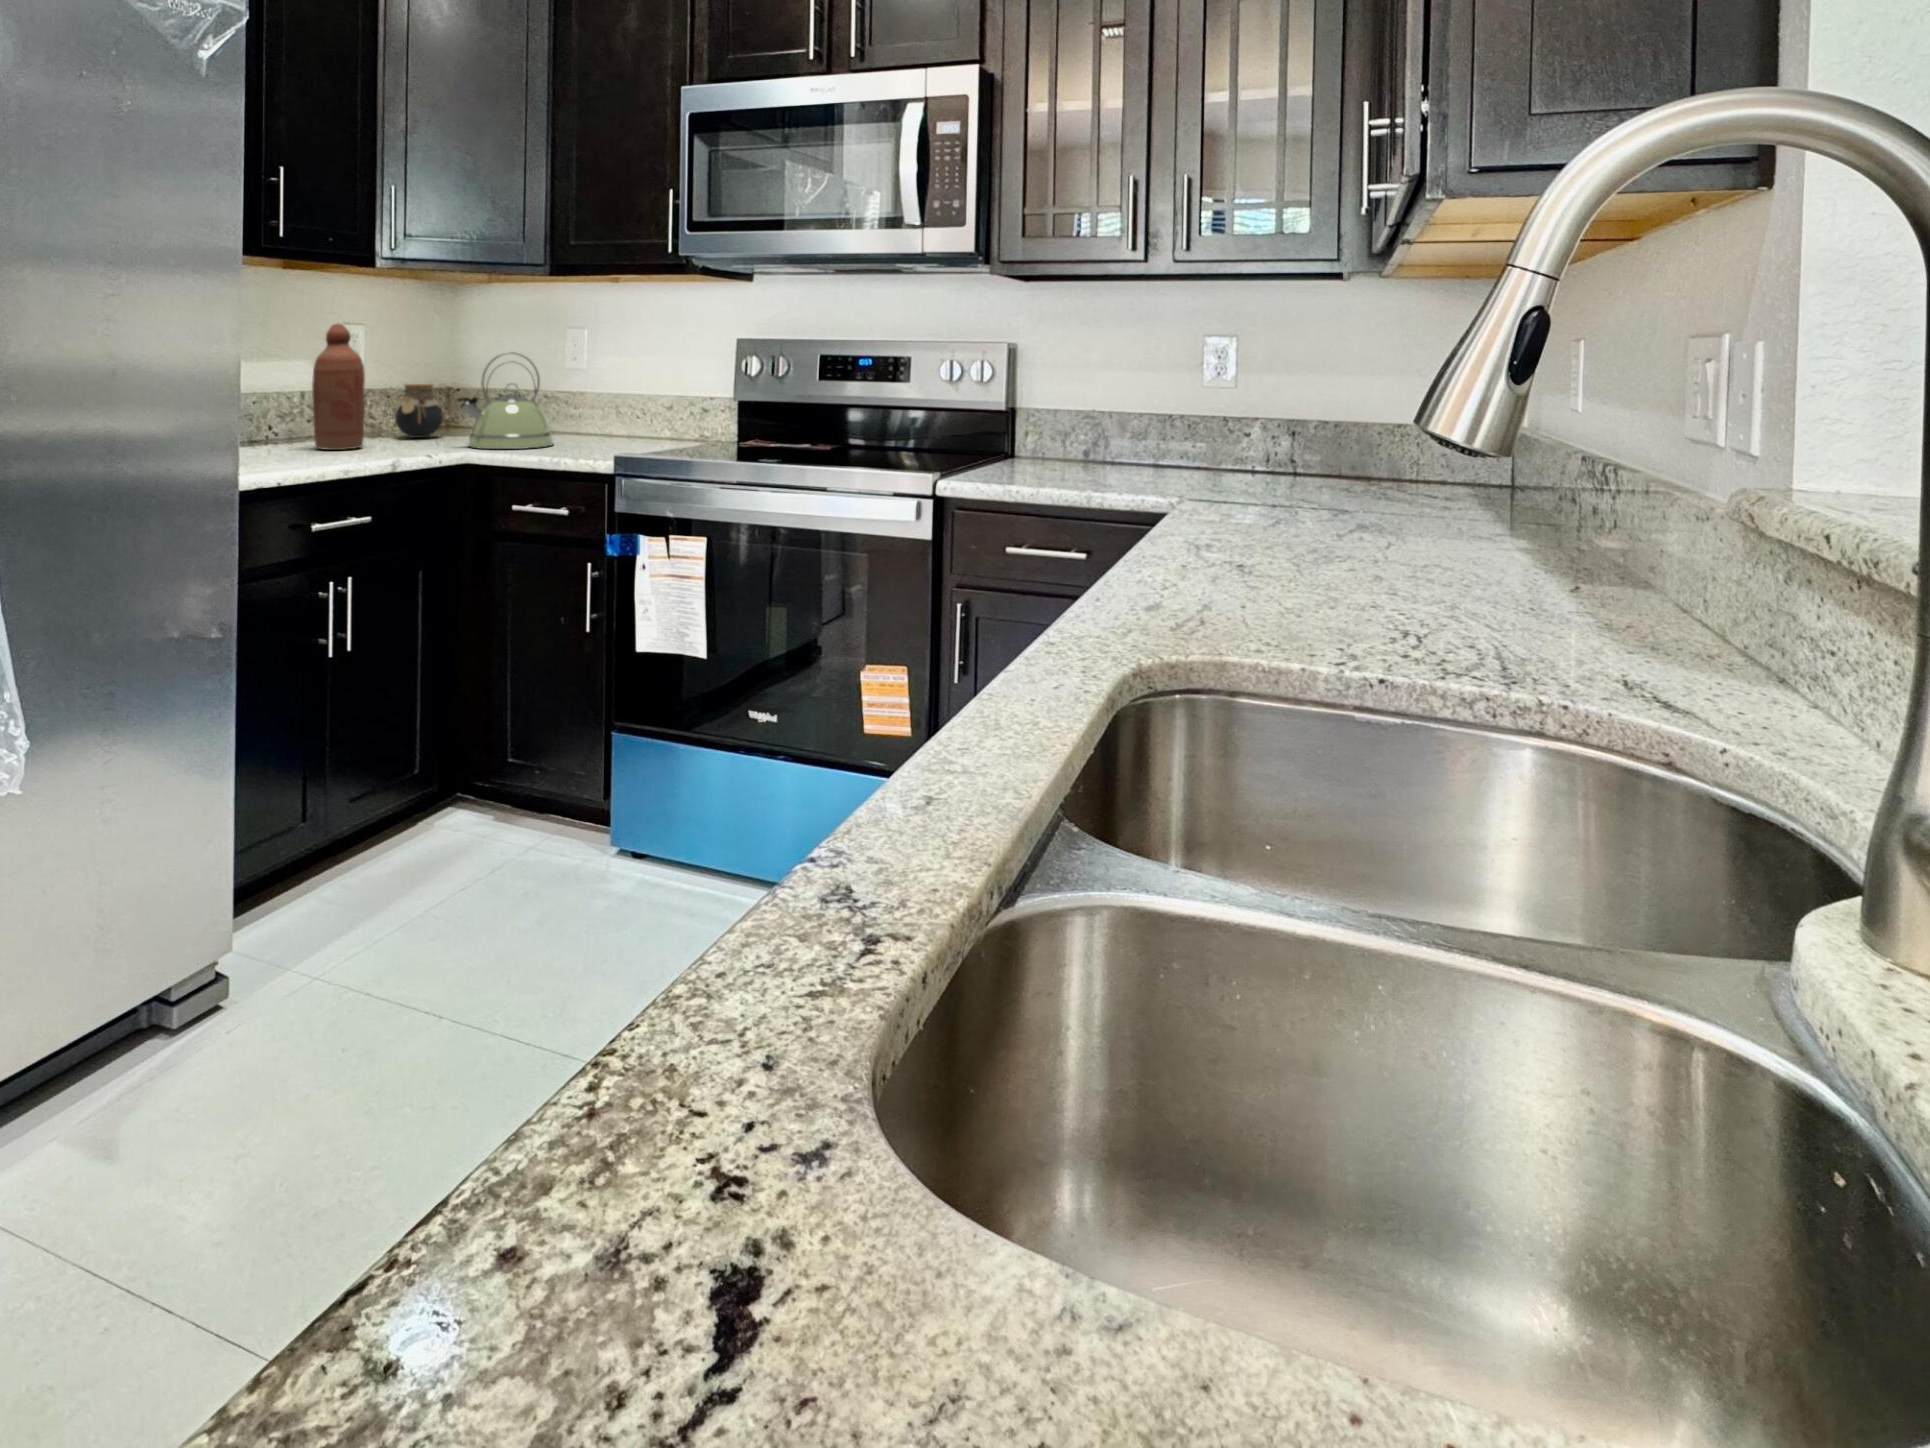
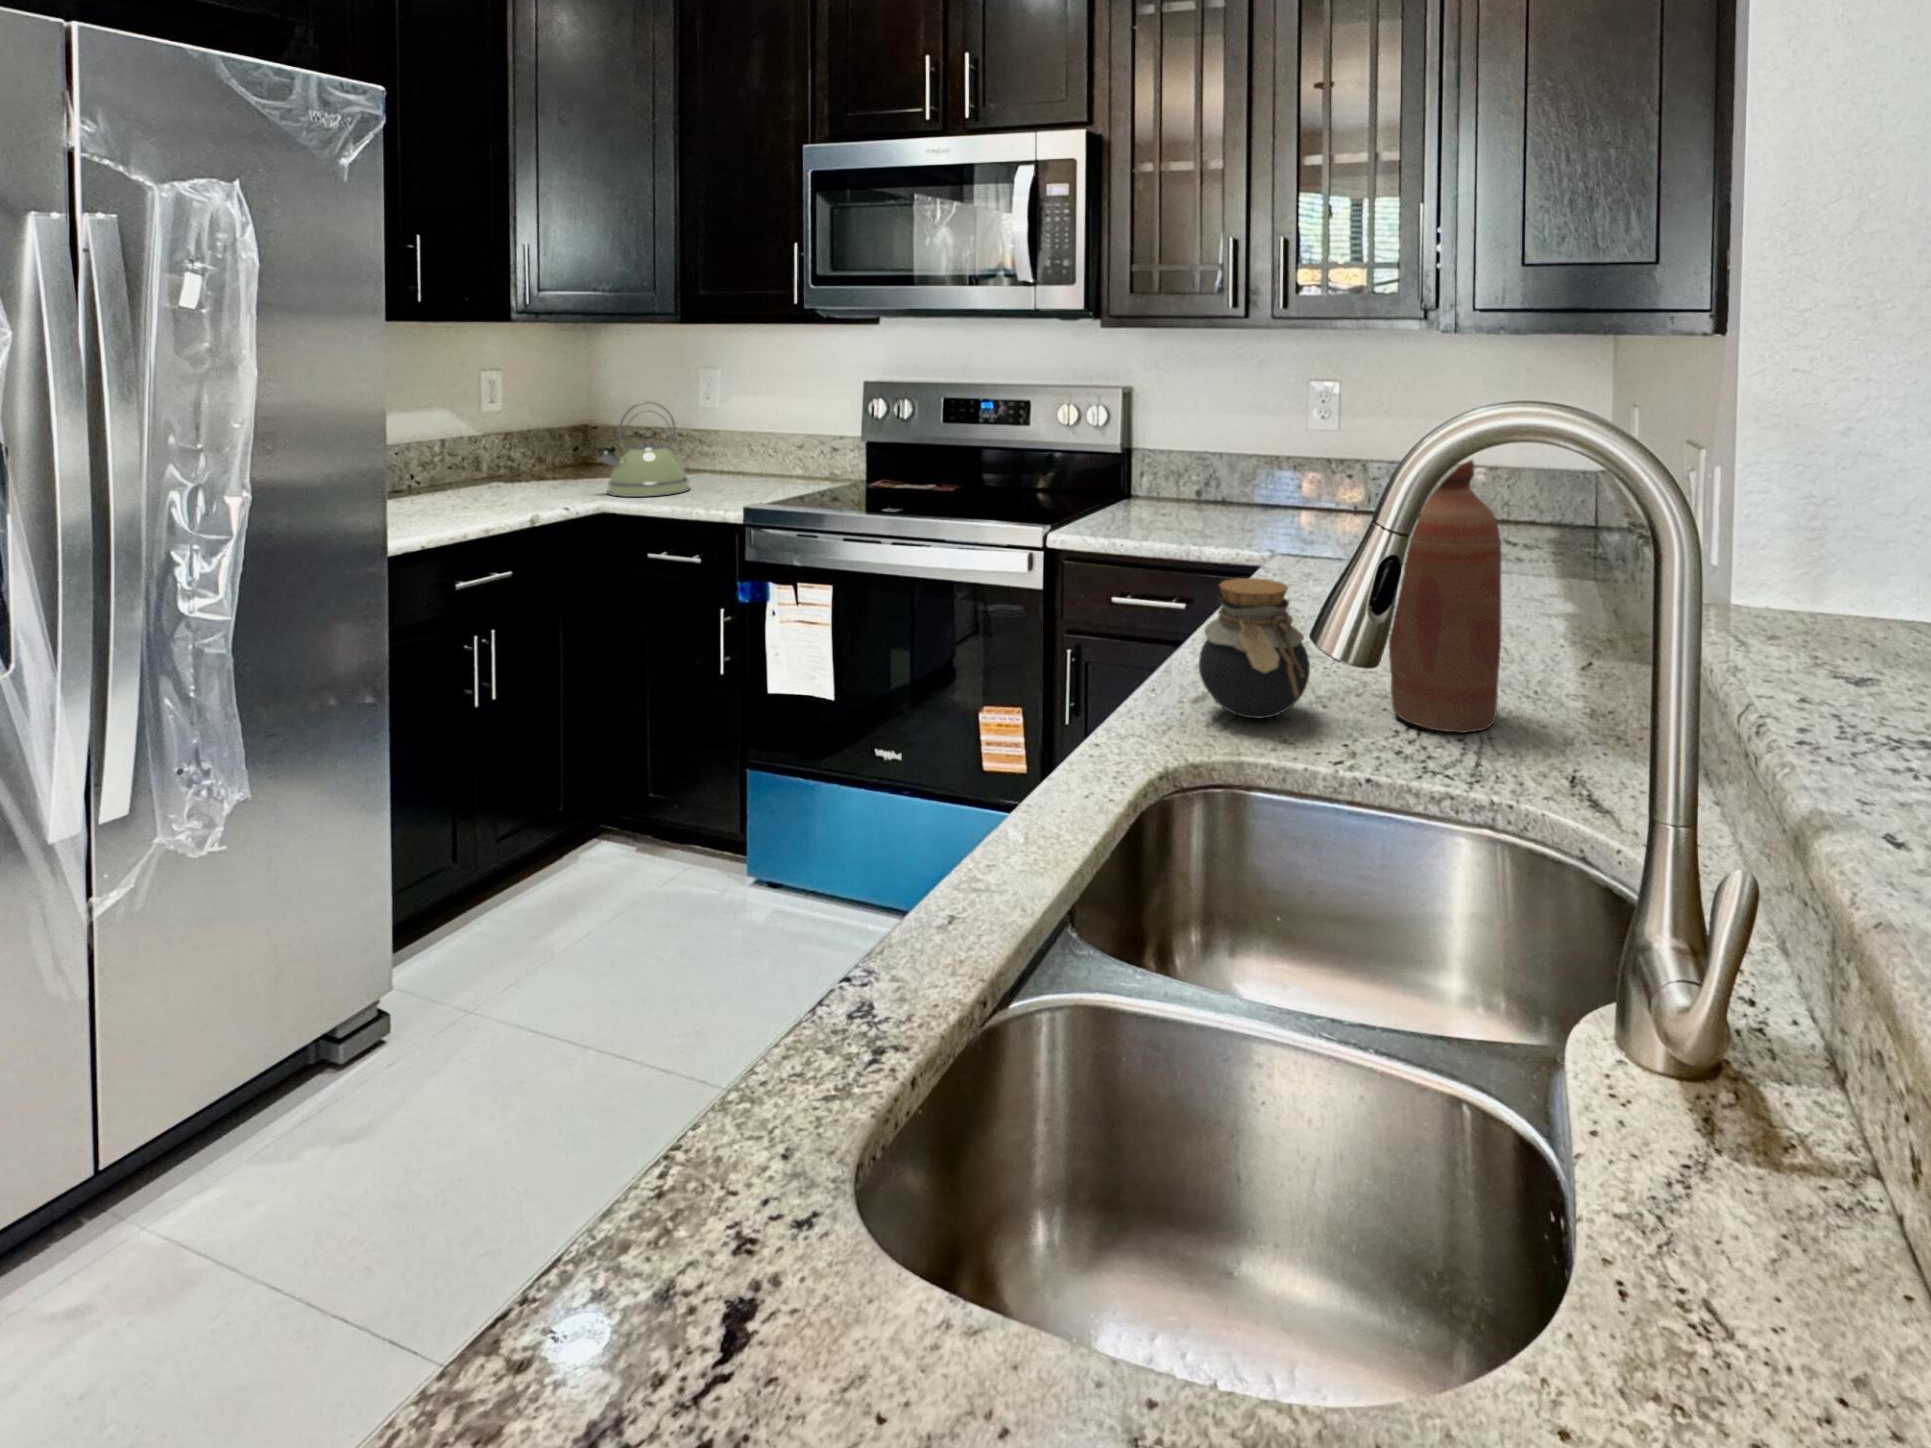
bottle: present [312,323,365,450] -> present [1389,460,1502,733]
jar: present [395,384,443,438] -> present [1199,578,1310,718]

